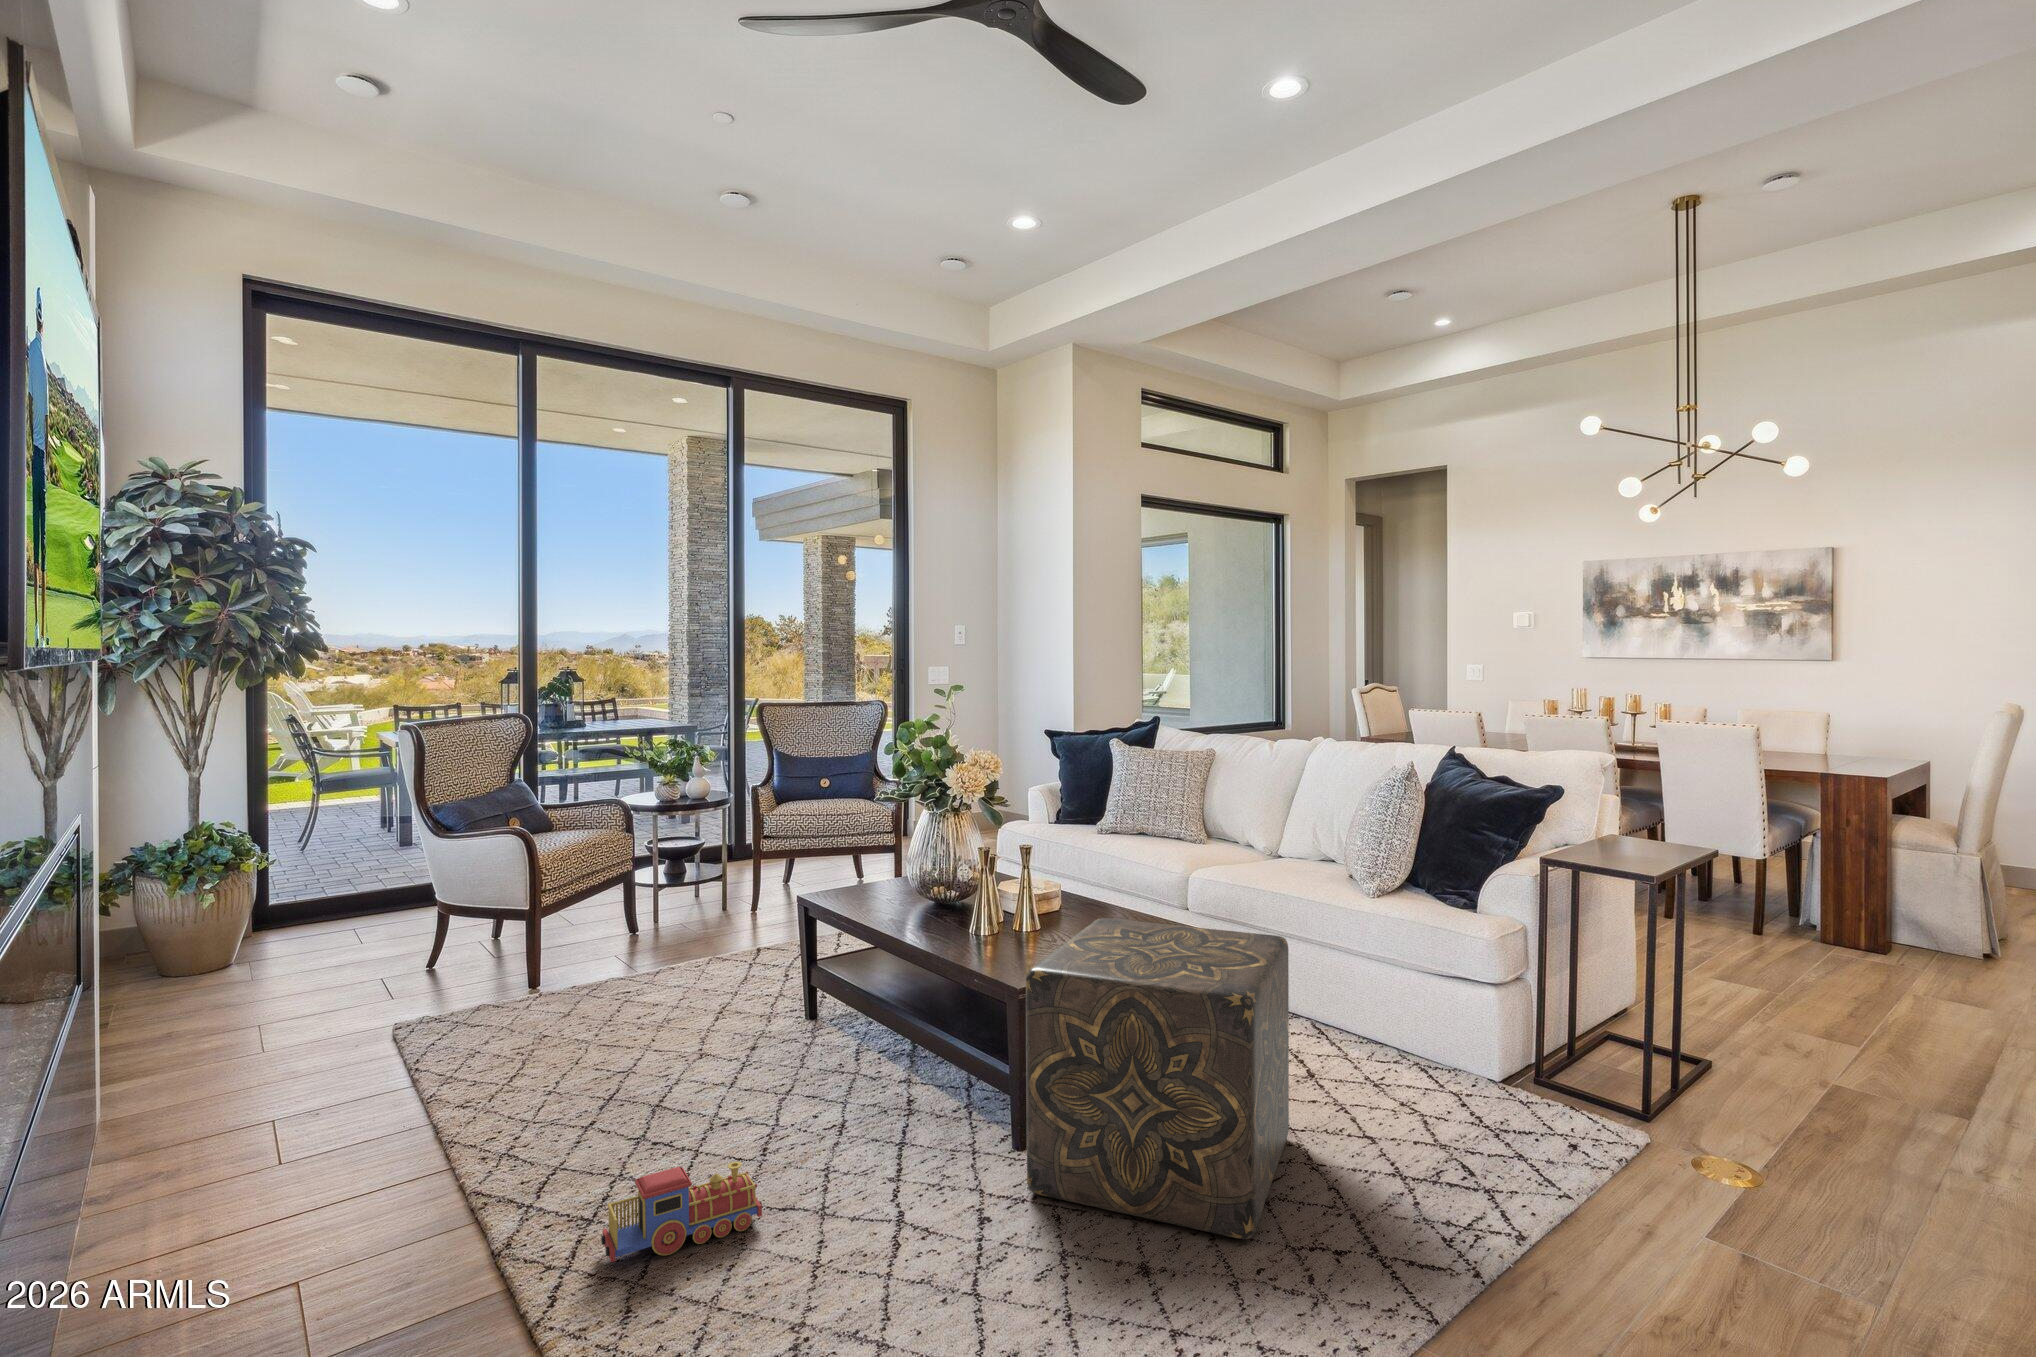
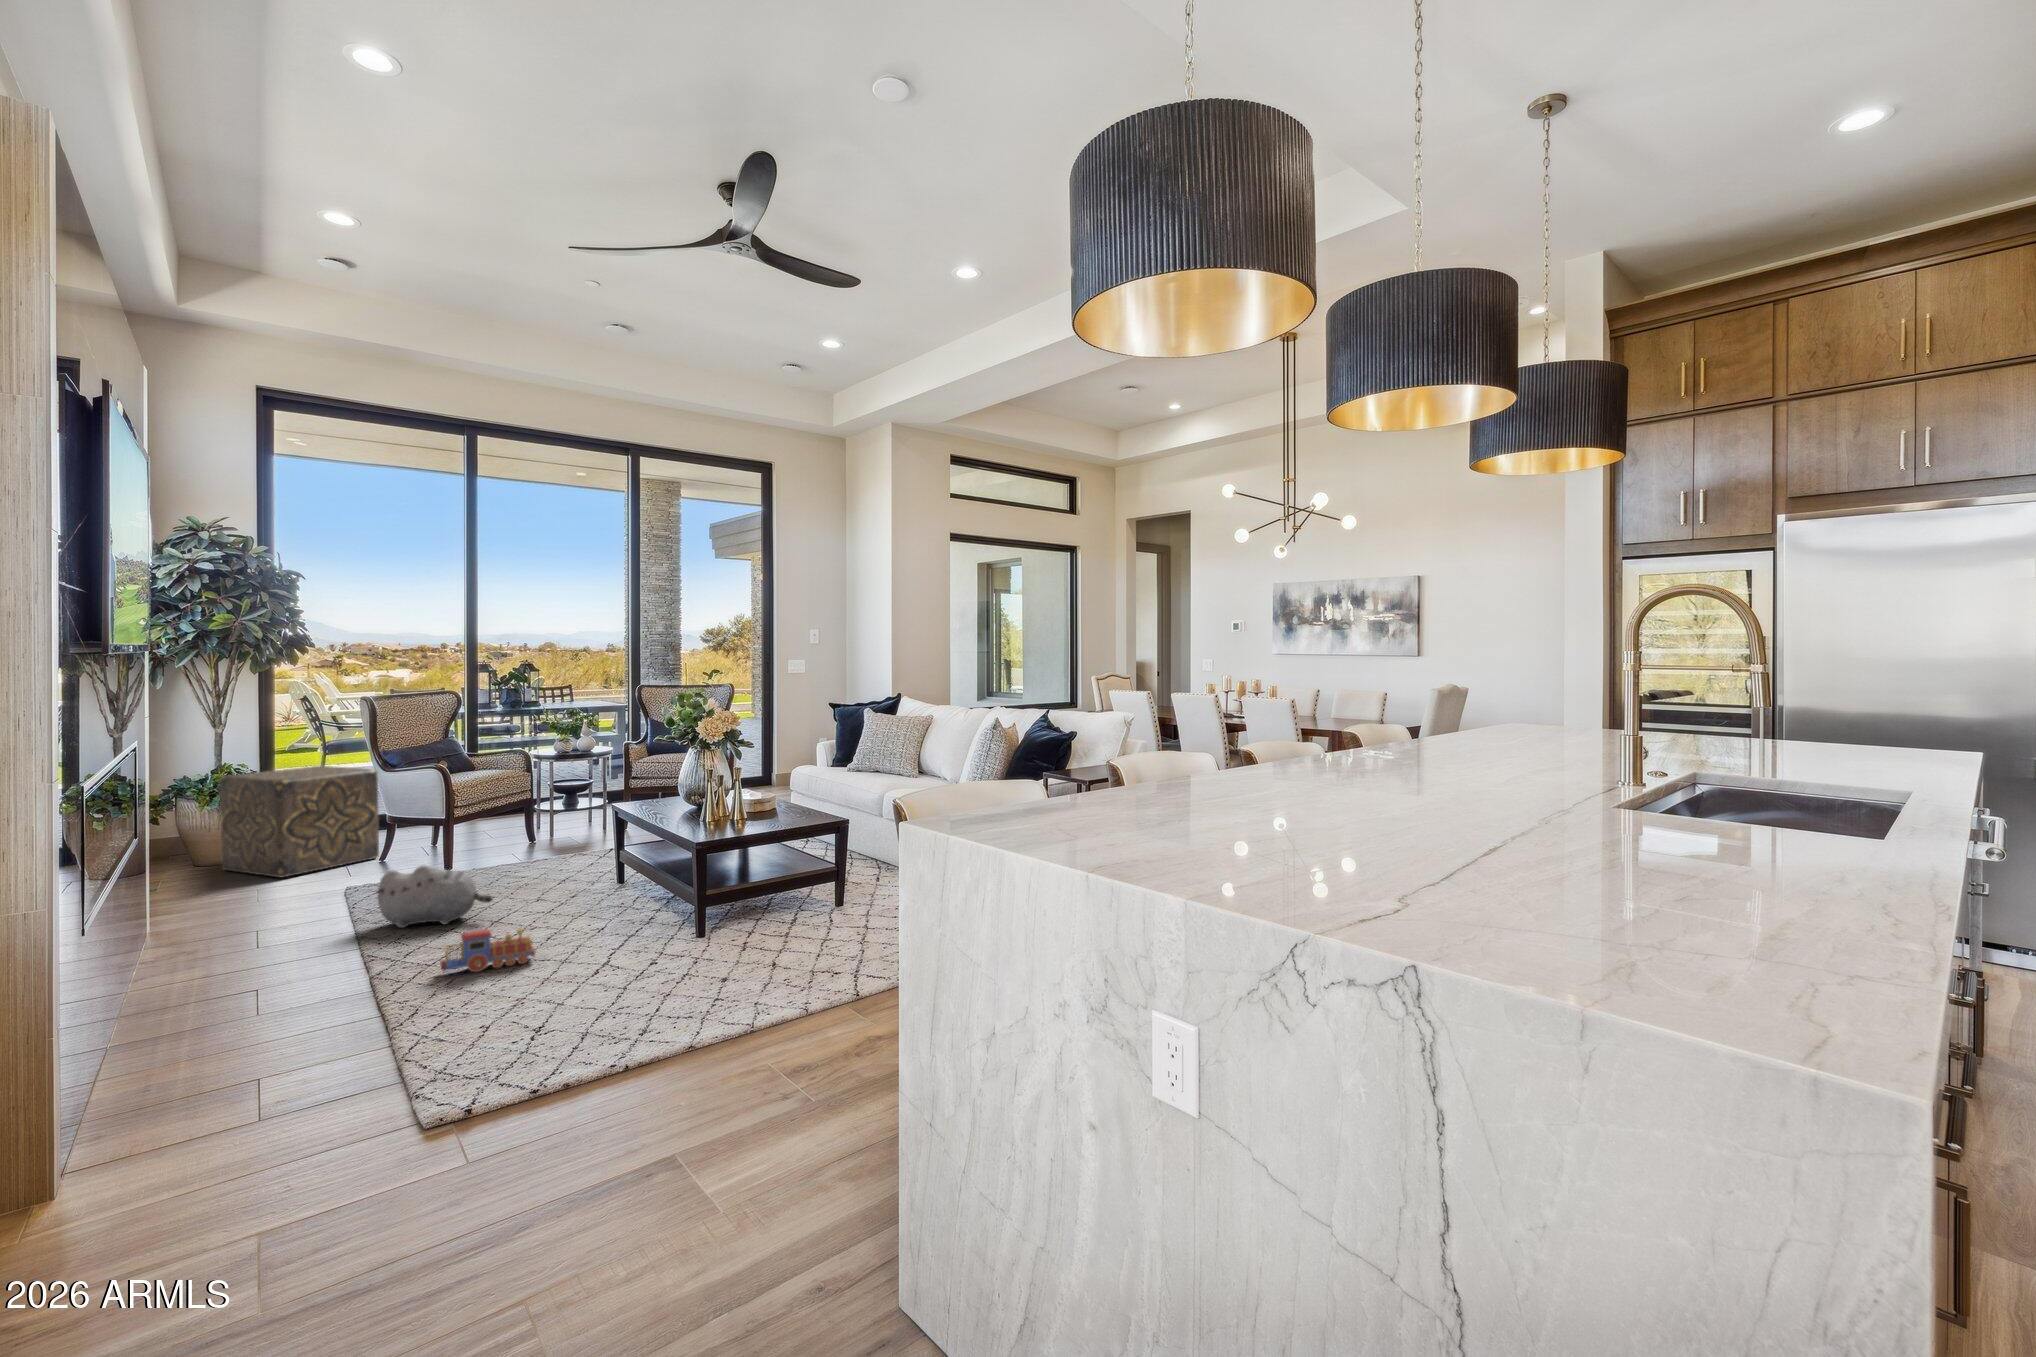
ottoman: present [1026,918,1289,1239] -> present [220,766,379,878]
plush toy: none [456,1017,644,1127] -> present [376,865,492,928]

